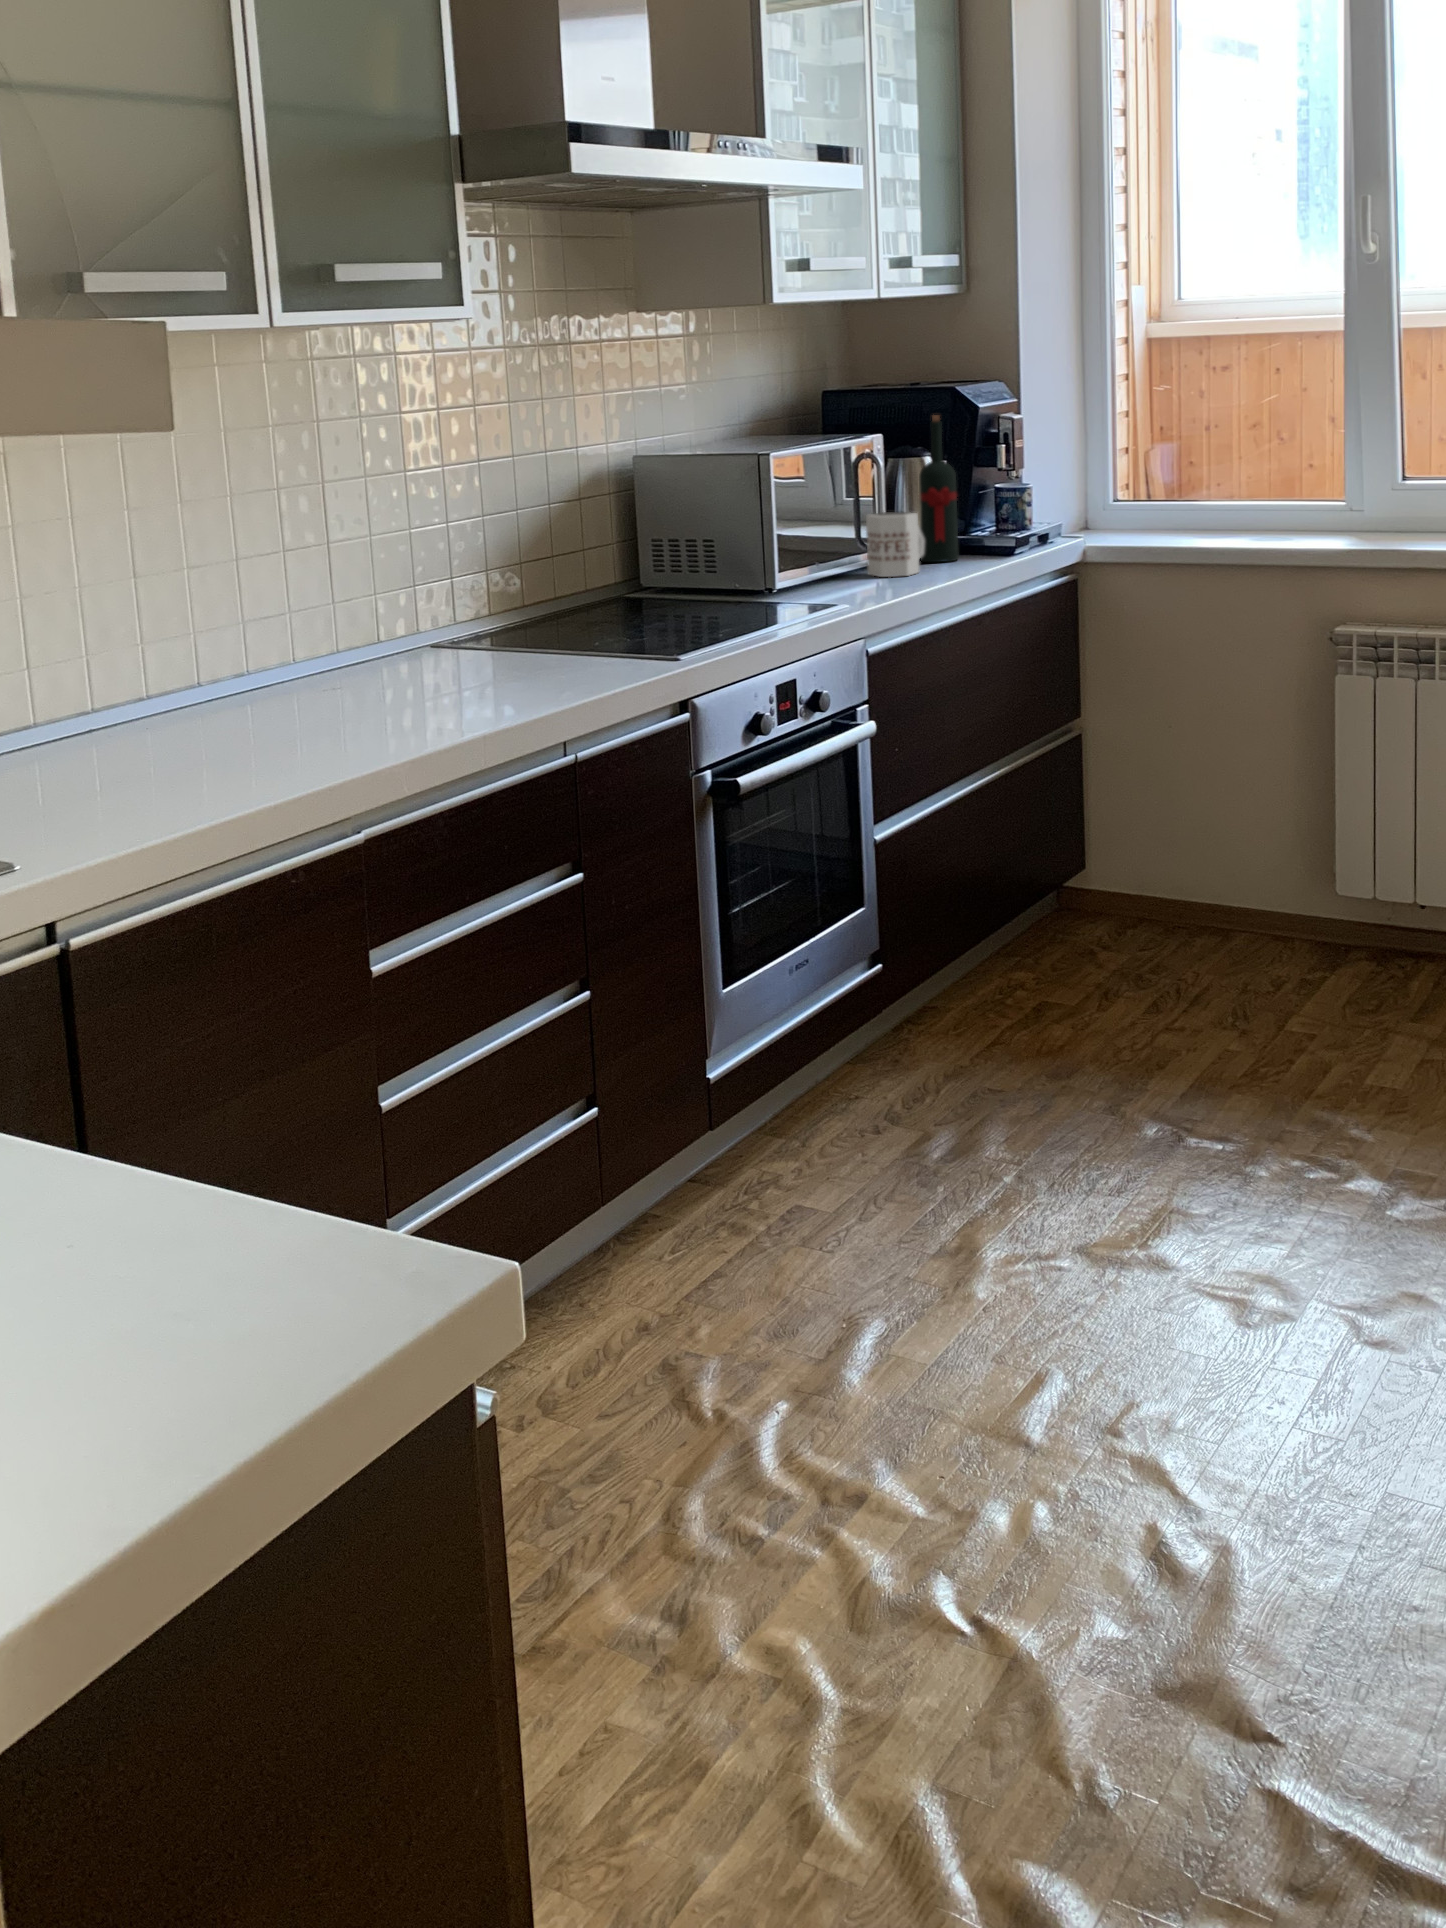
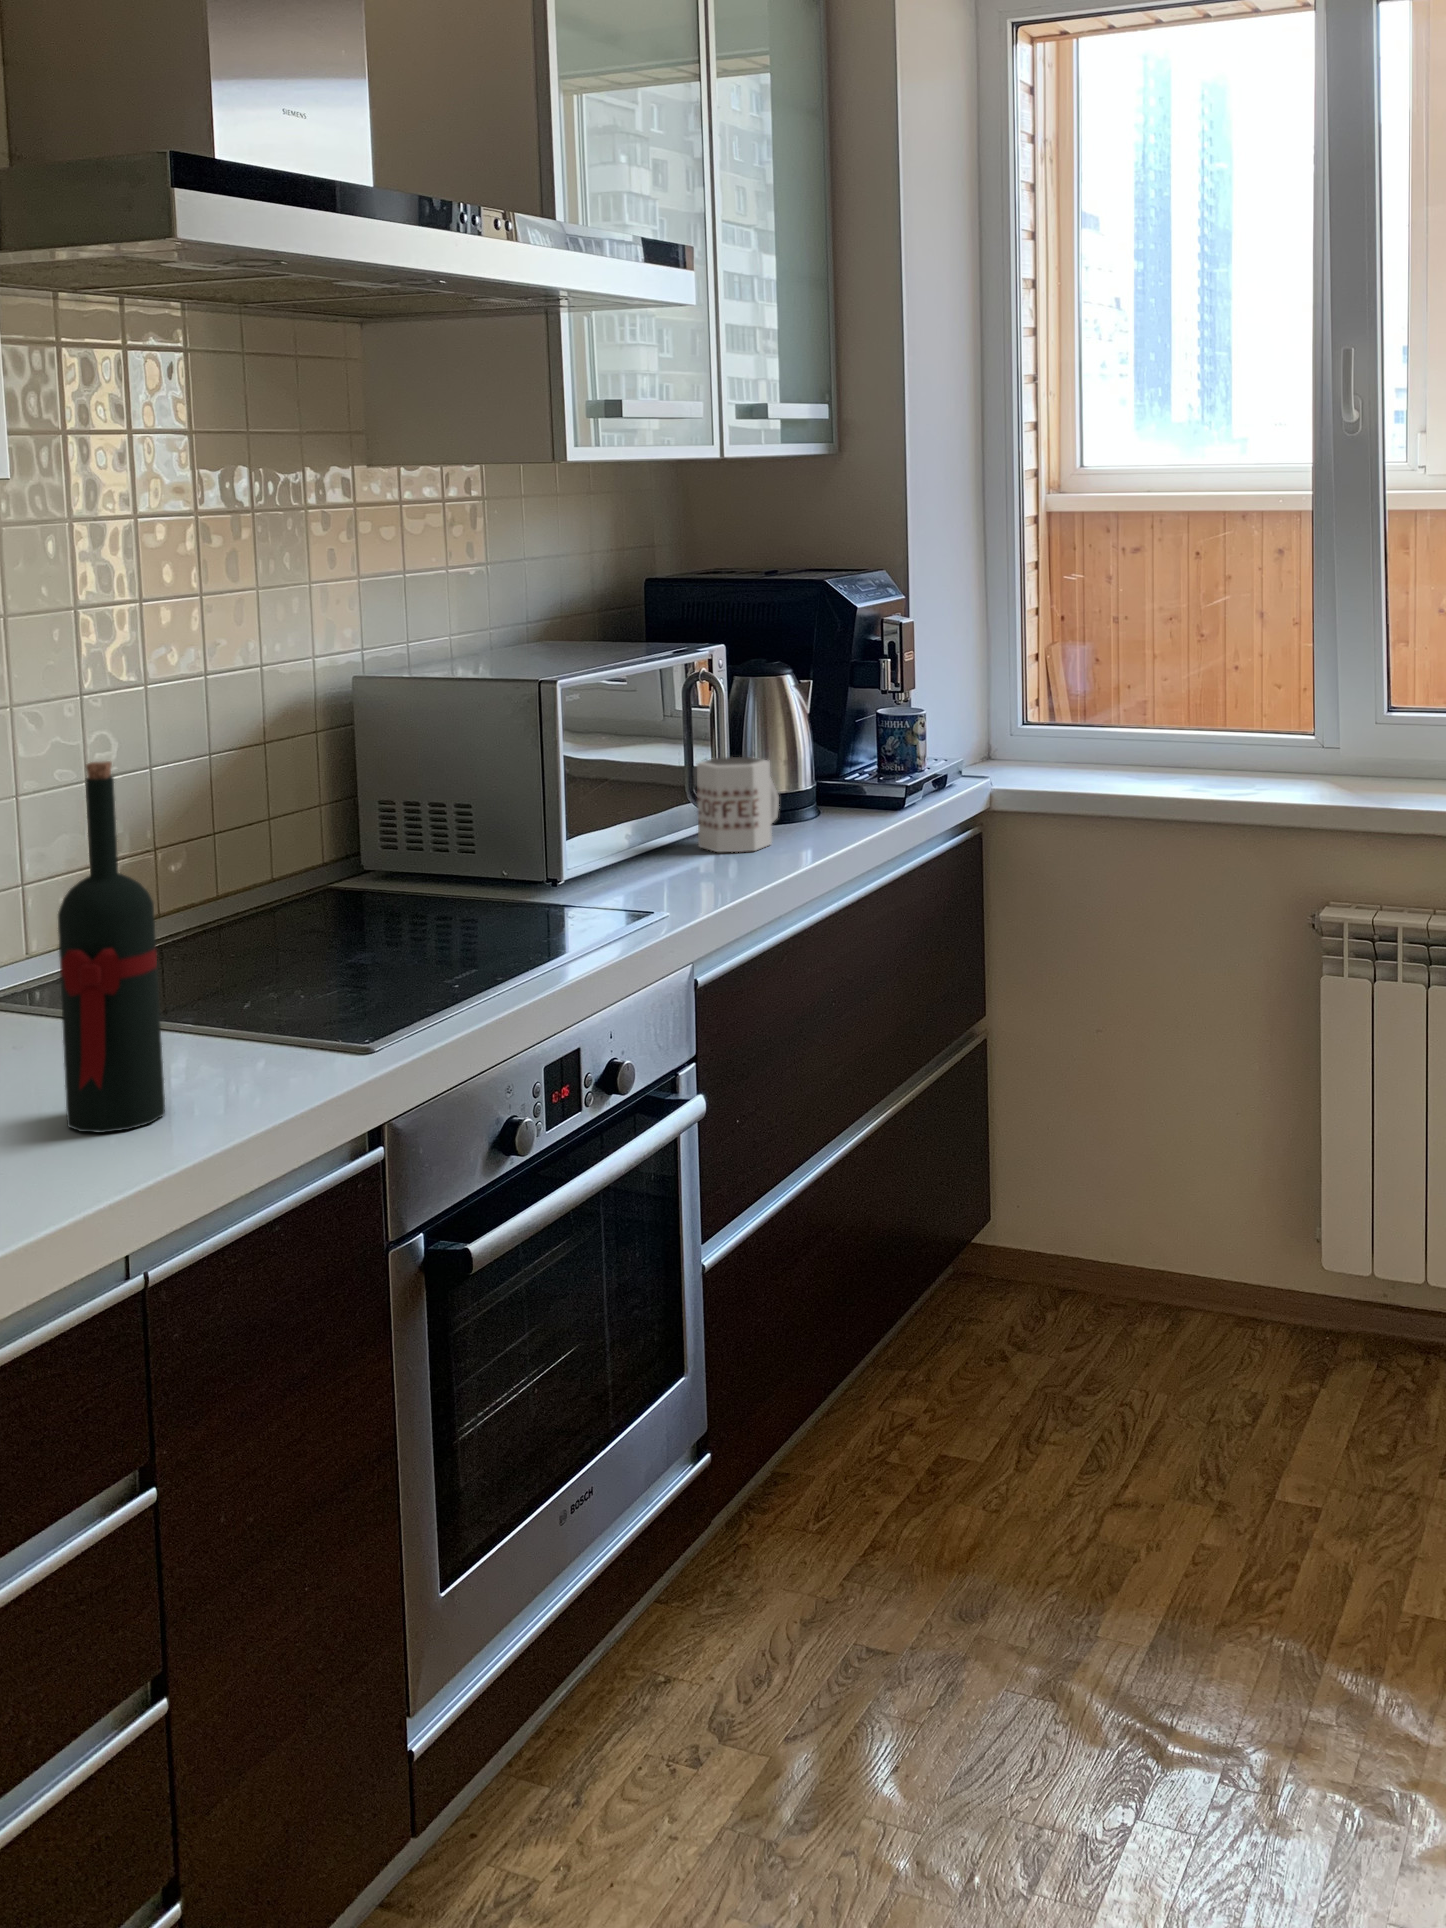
wine bottle: present [919,415,958,562] -> present [58,761,165,1133]

